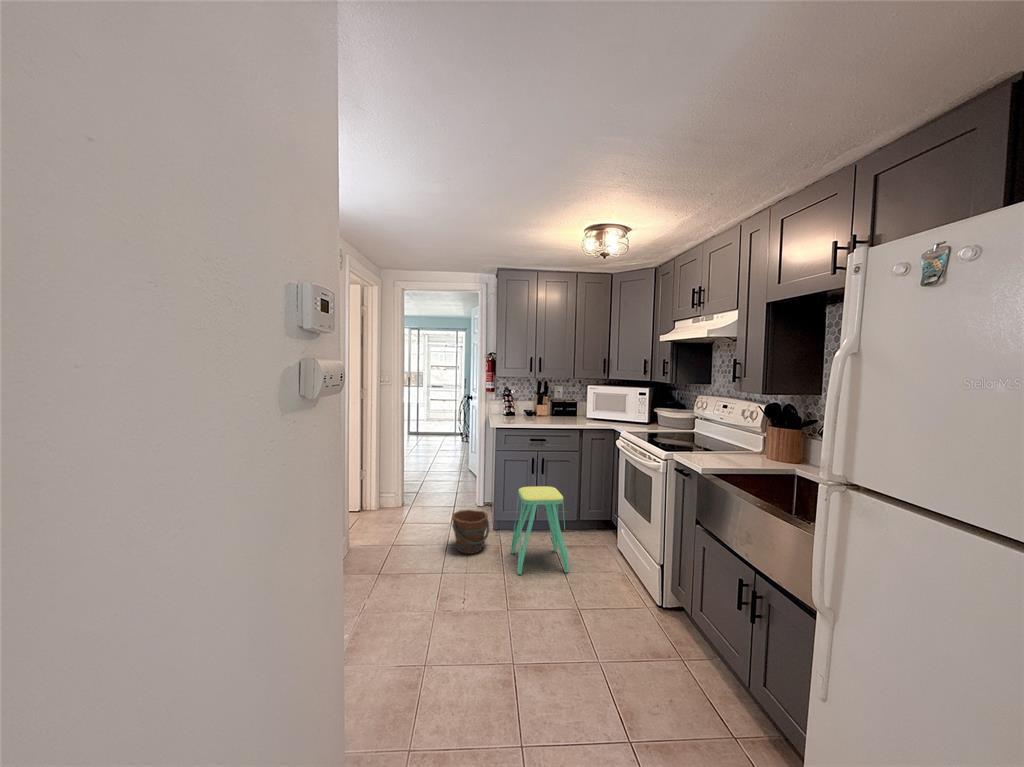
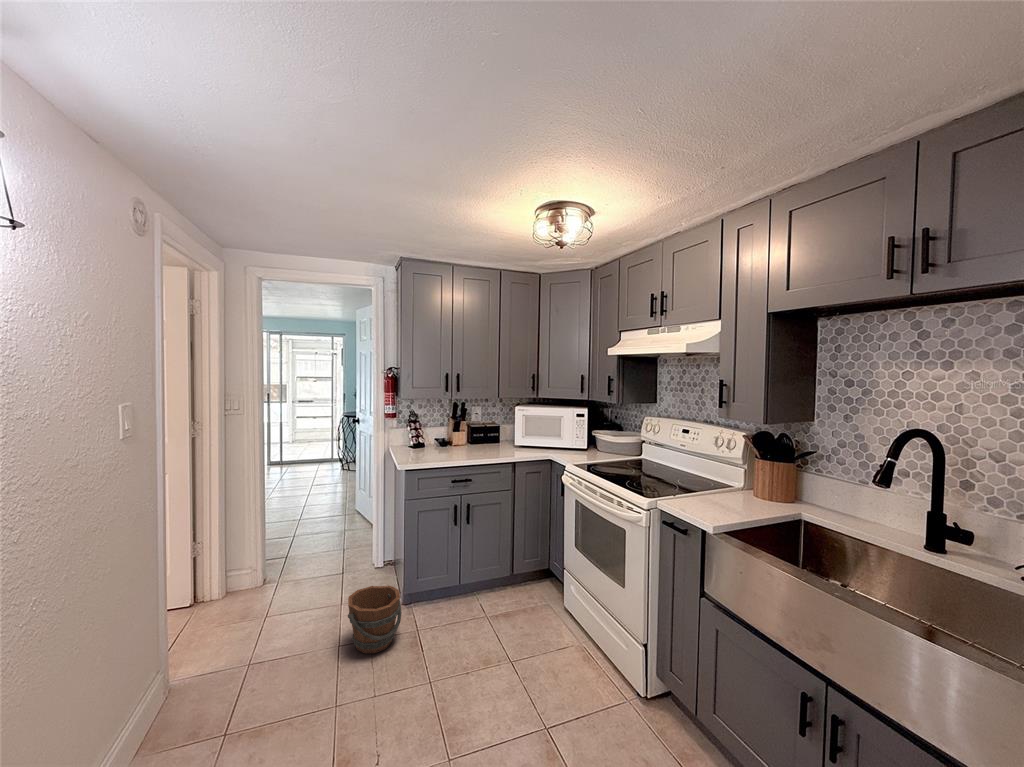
stool: present [511,486,569,575] -> none [434,545,516,678]

